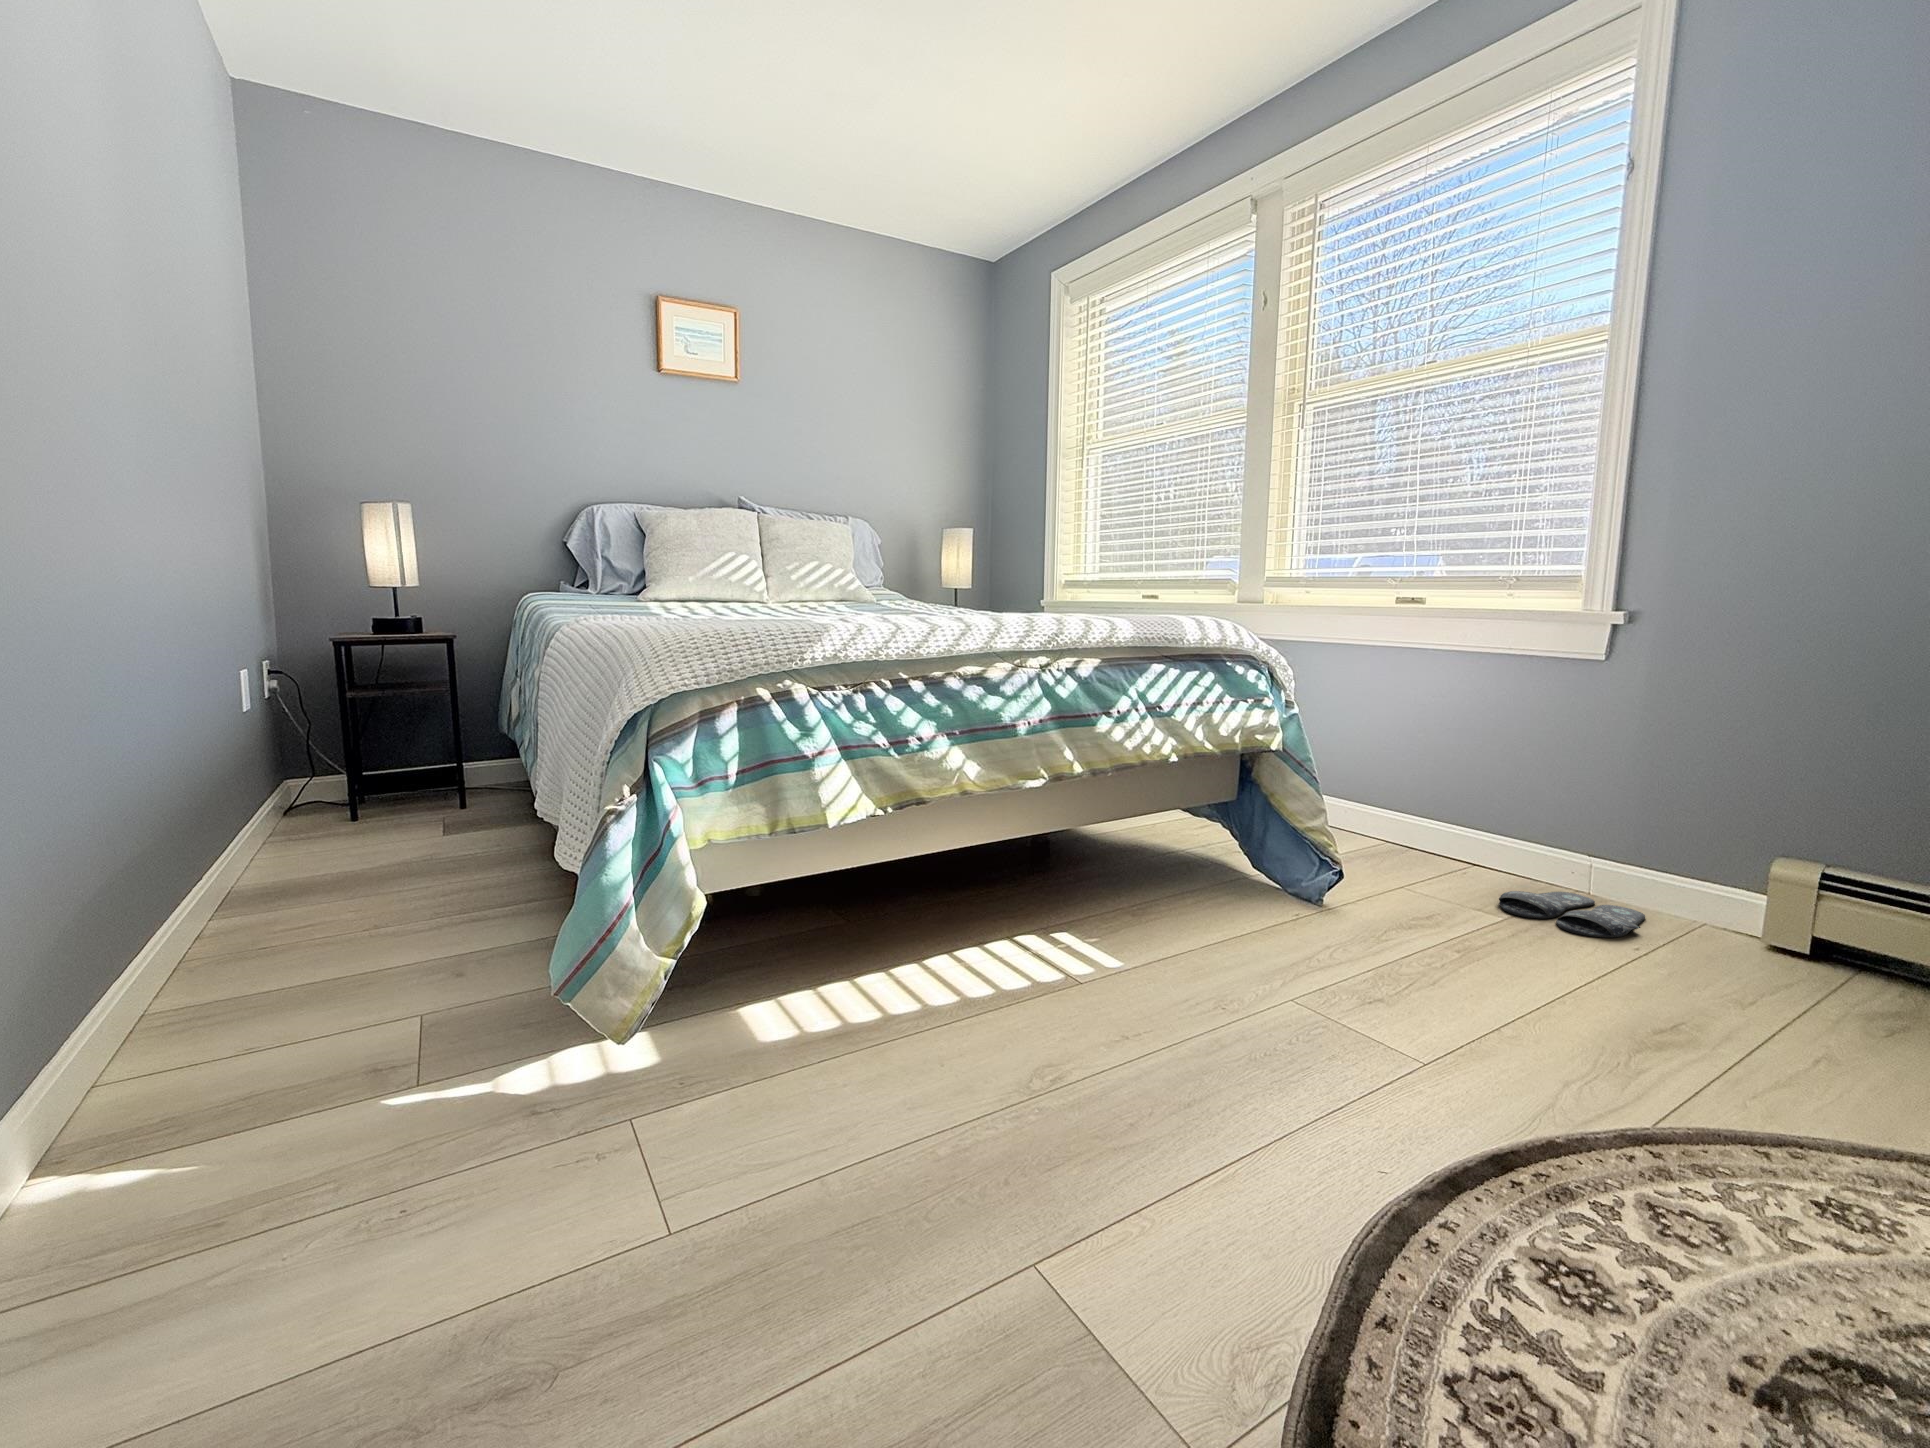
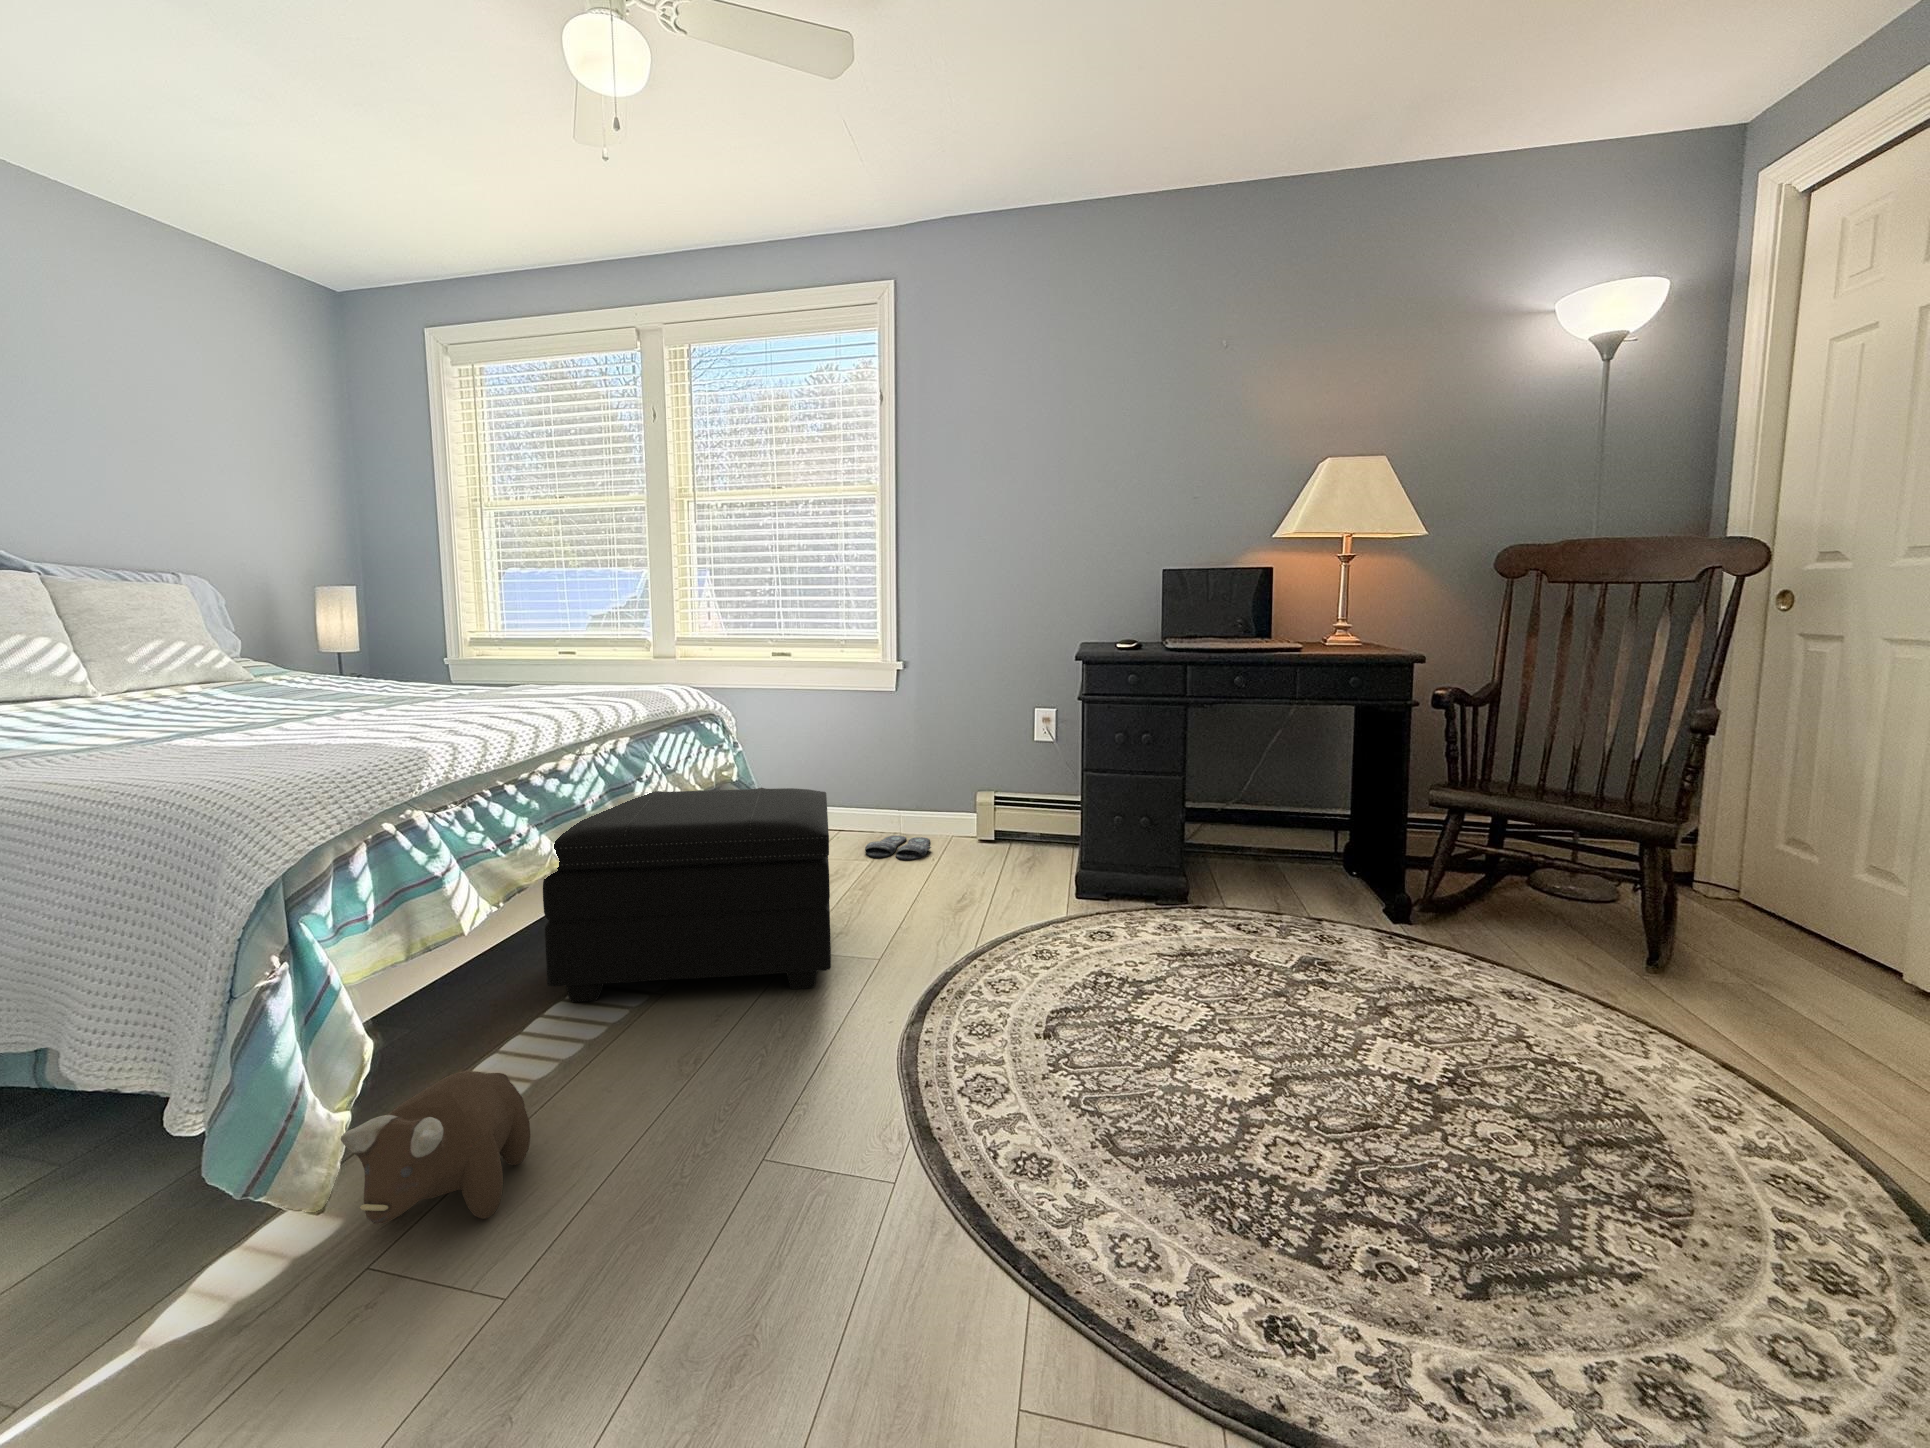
footstool: none [956,732,1381,1058] -> present [543,788,831,1002]
plush toy: none [595,961,812,1134] -> present [341,1071,530,1224]

